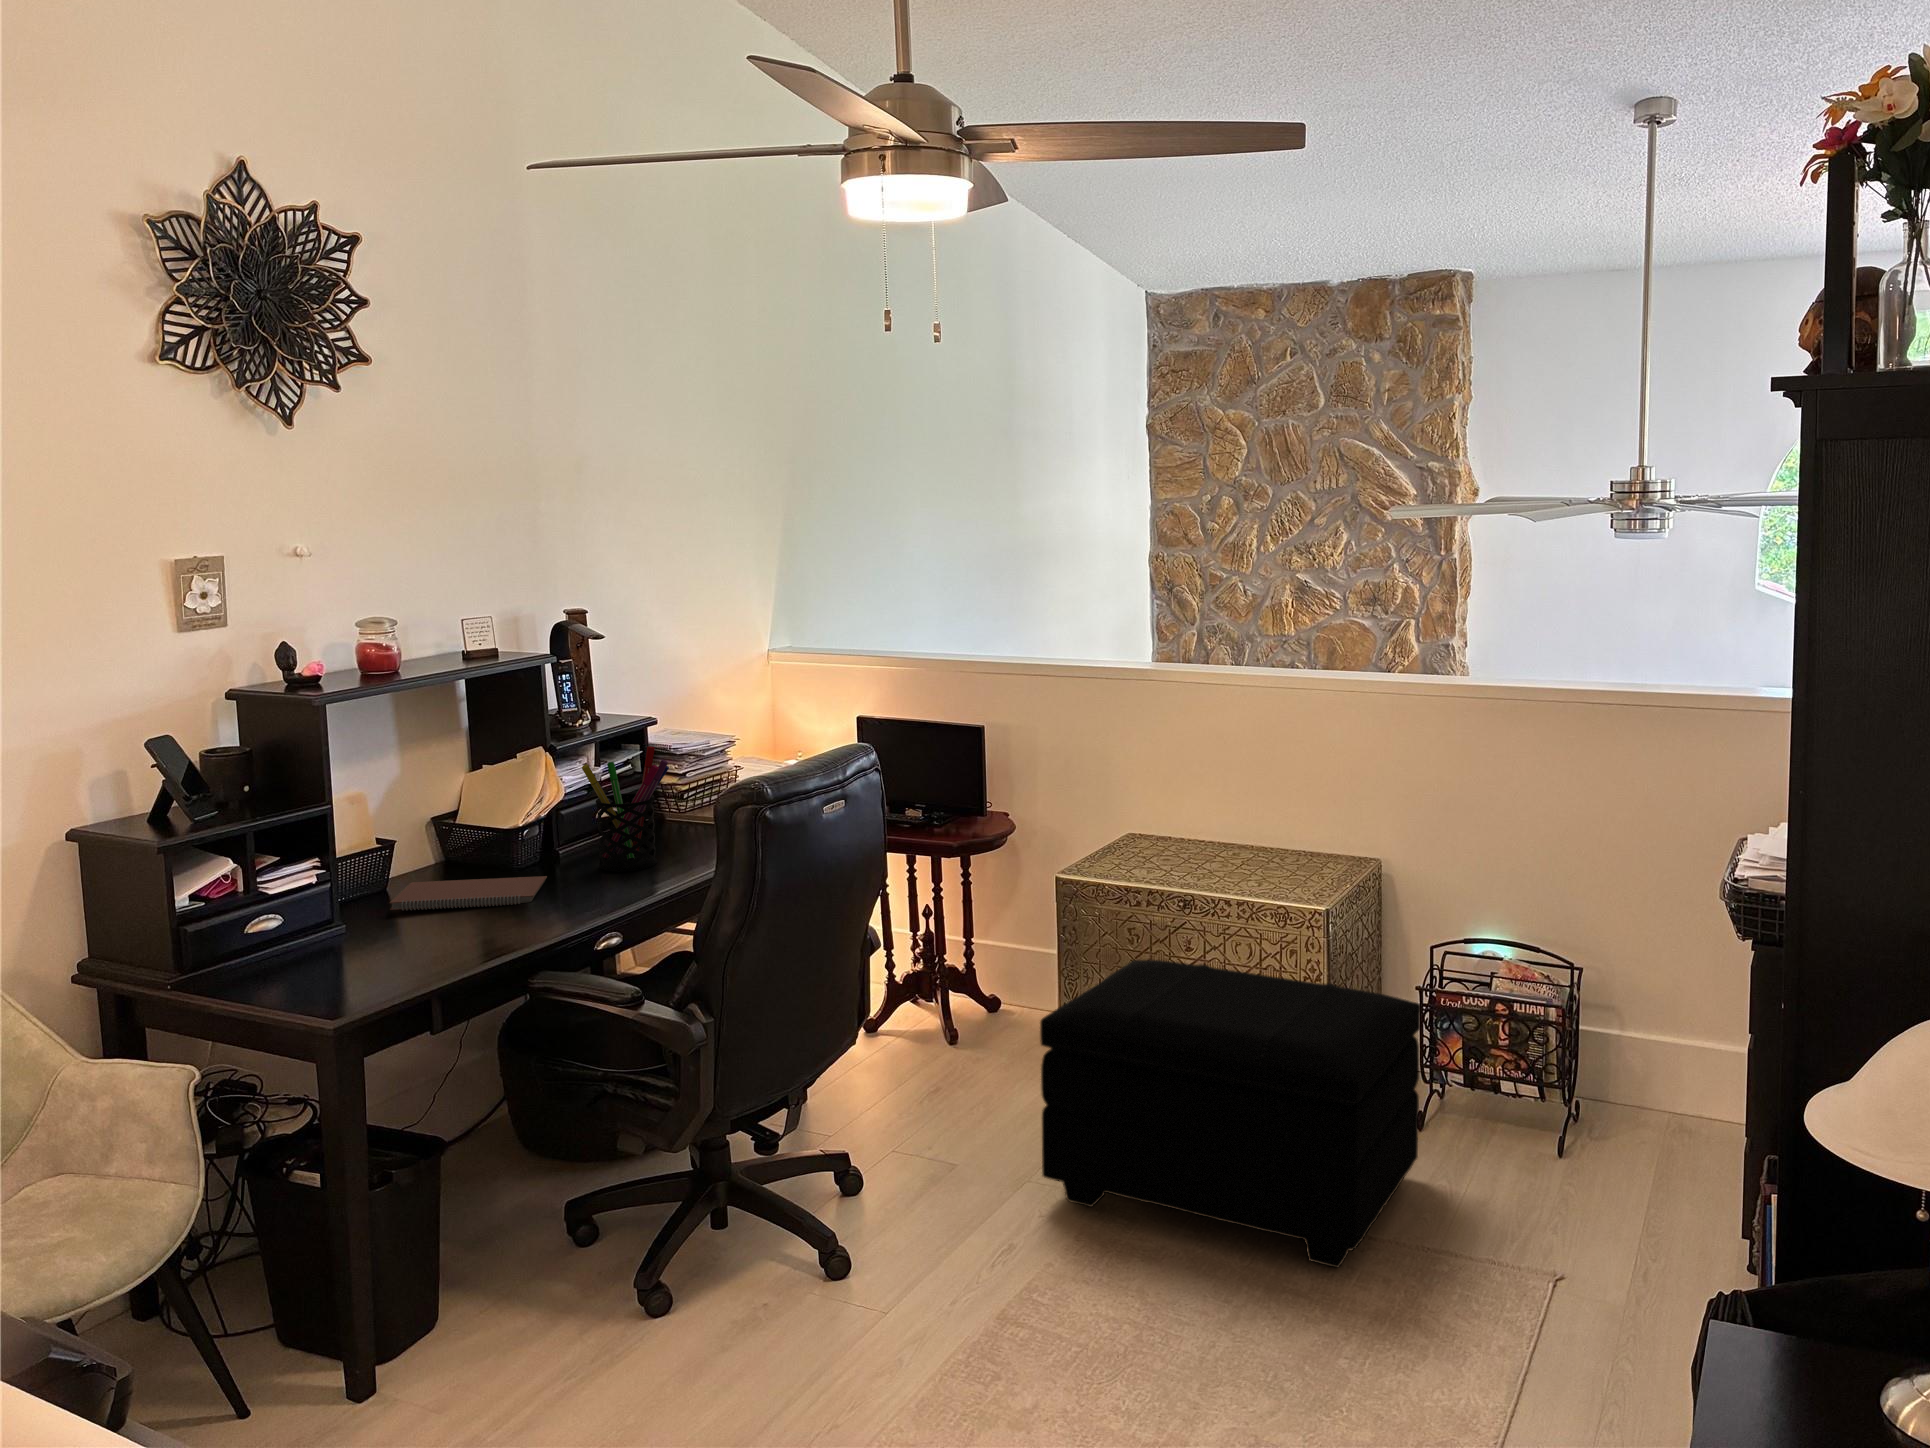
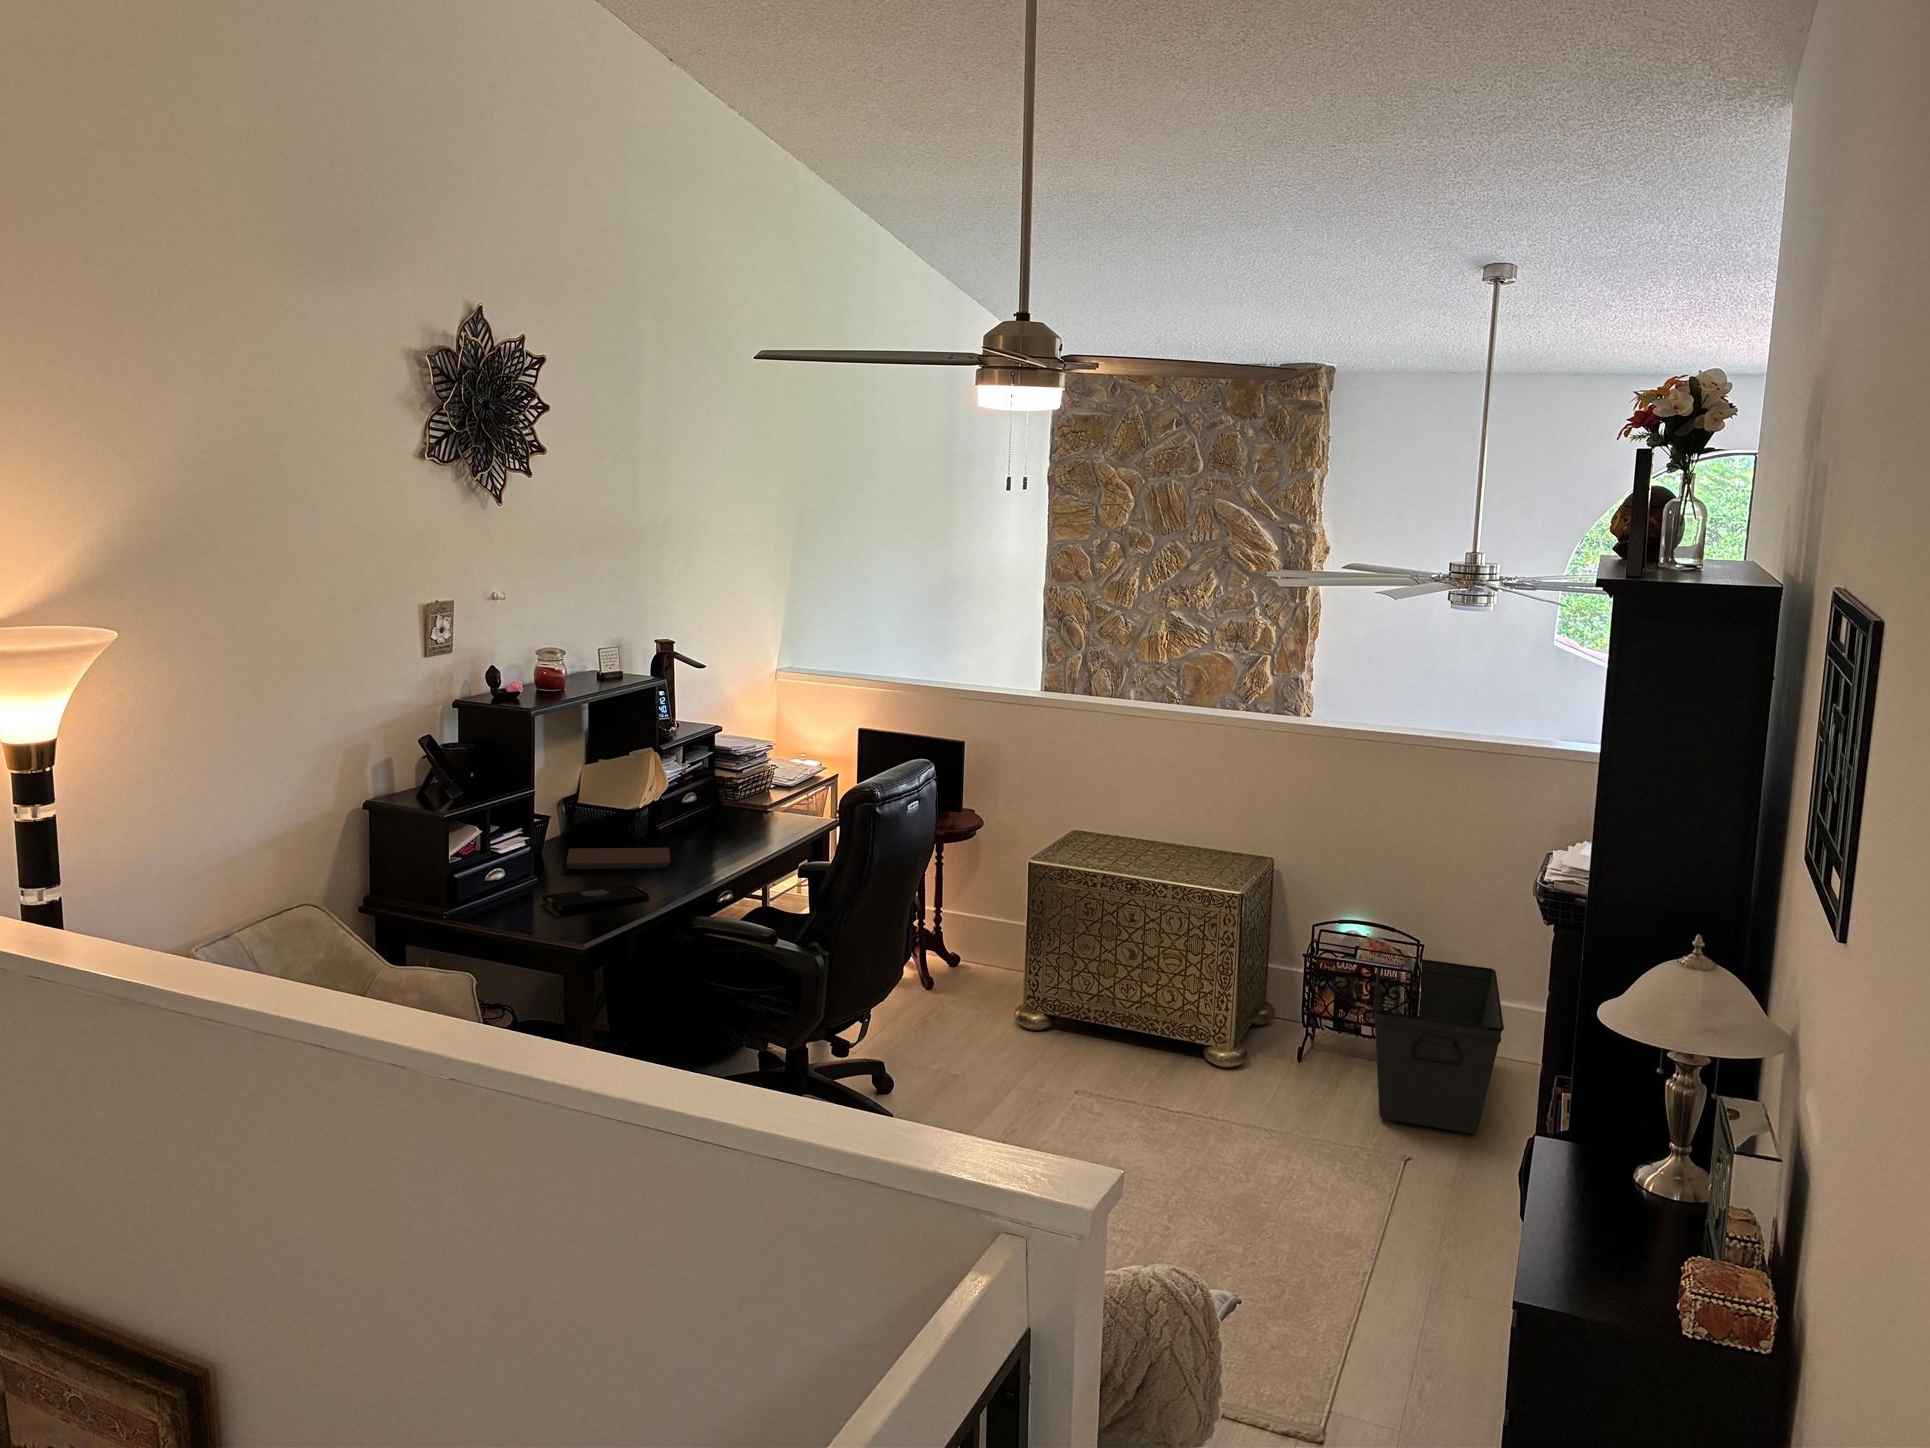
pen holder: present [582,746,669,871] -> none [698,753,761,846]
tablet: none [323,929,472,969] -> present [543,885,650,910]
footstool: present [1040,960,1421,1268] -> none [1032,927,1310,1149]
storage bin: none [1507,982,1694,1236] -> present [1373,959,1504,1134]

